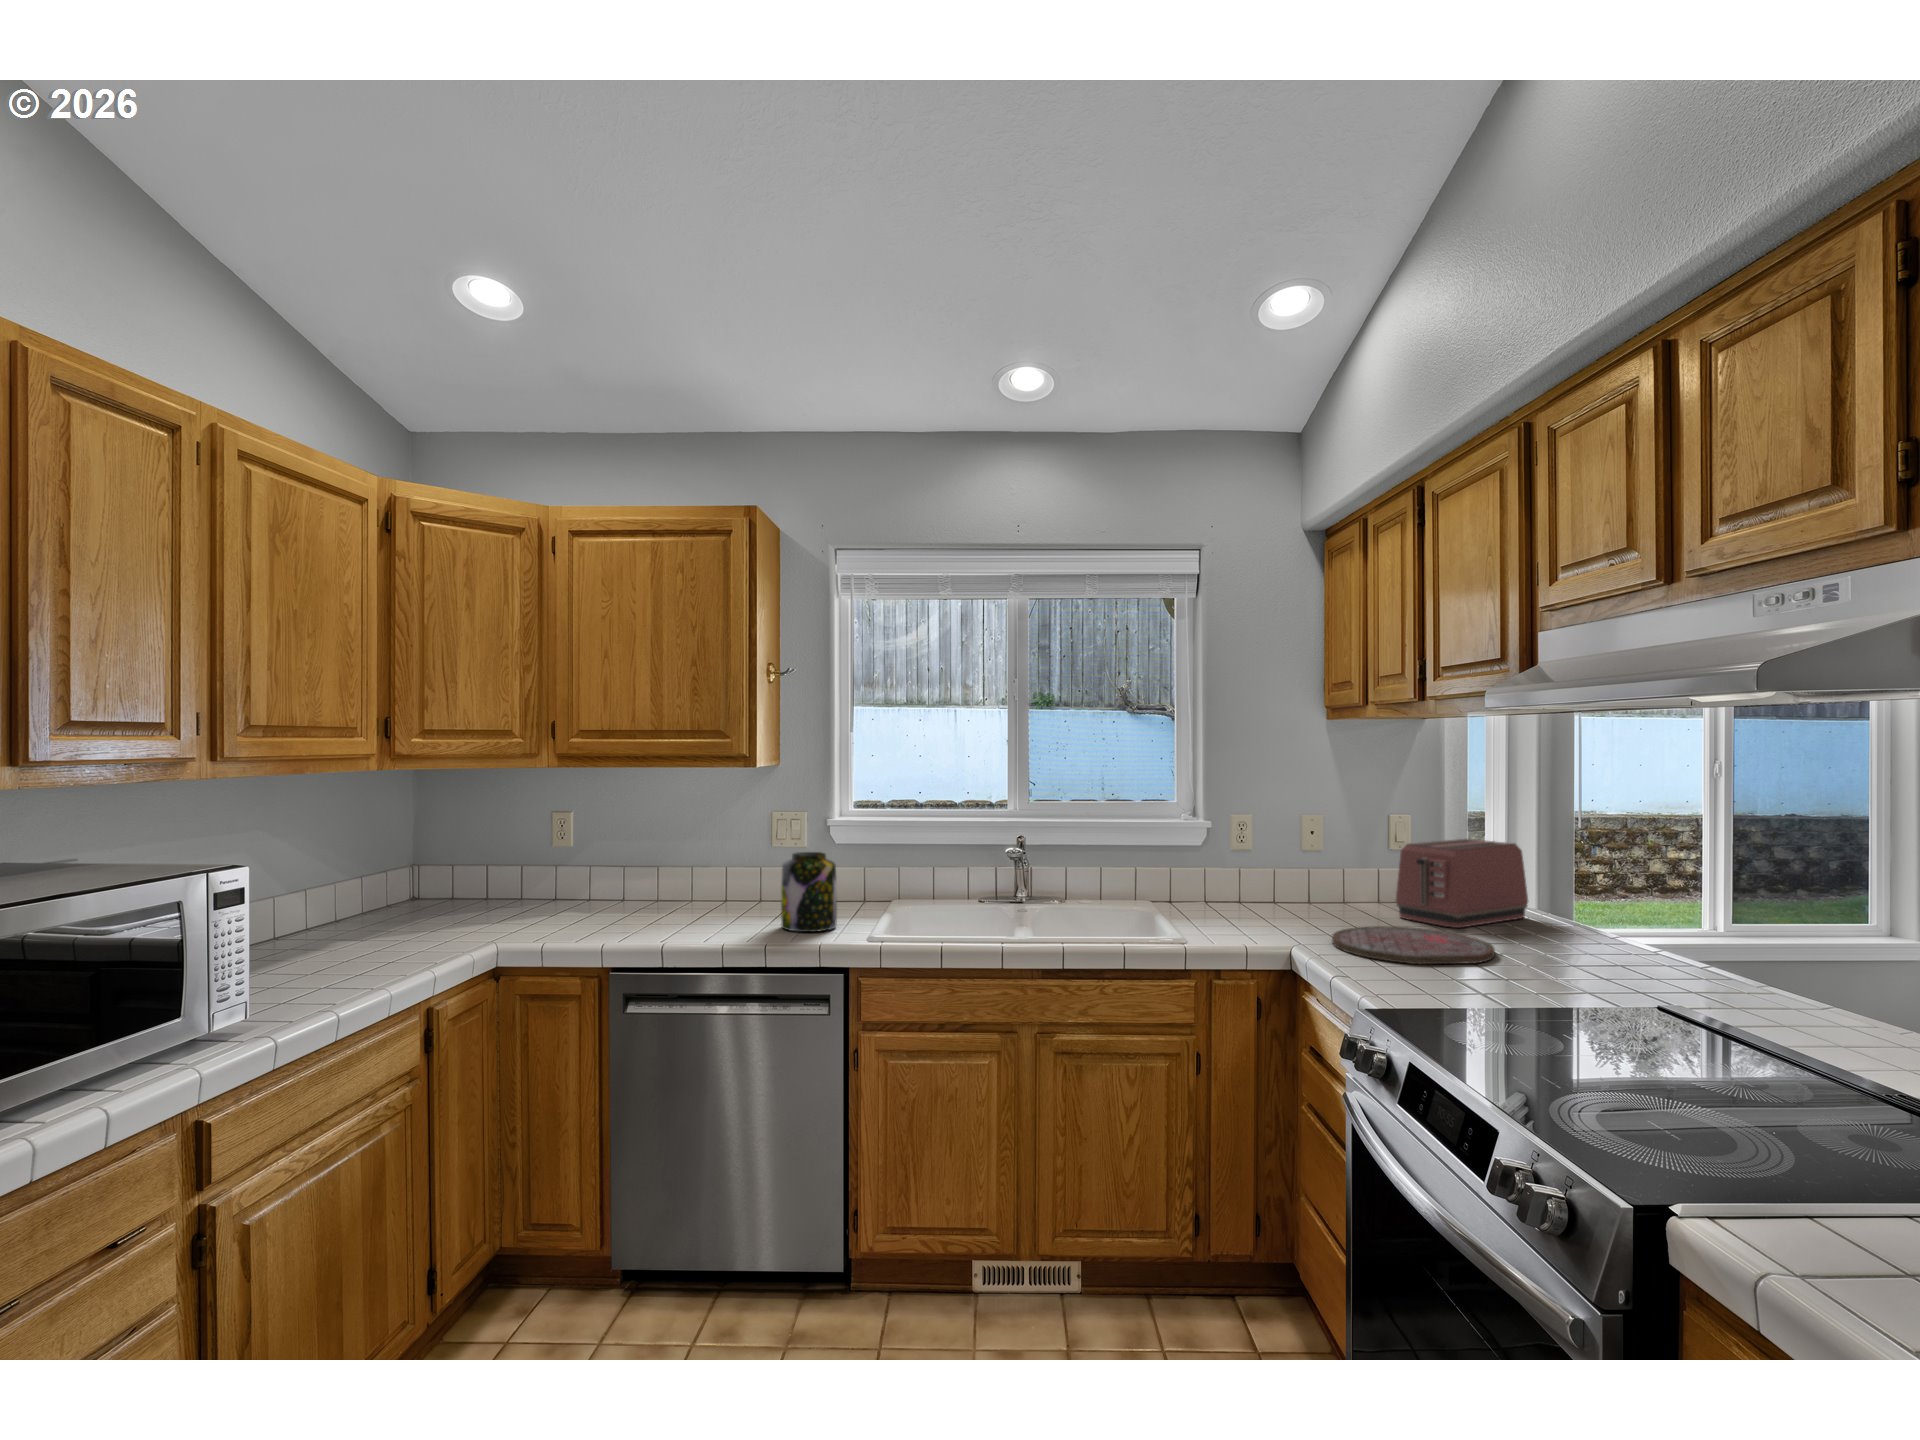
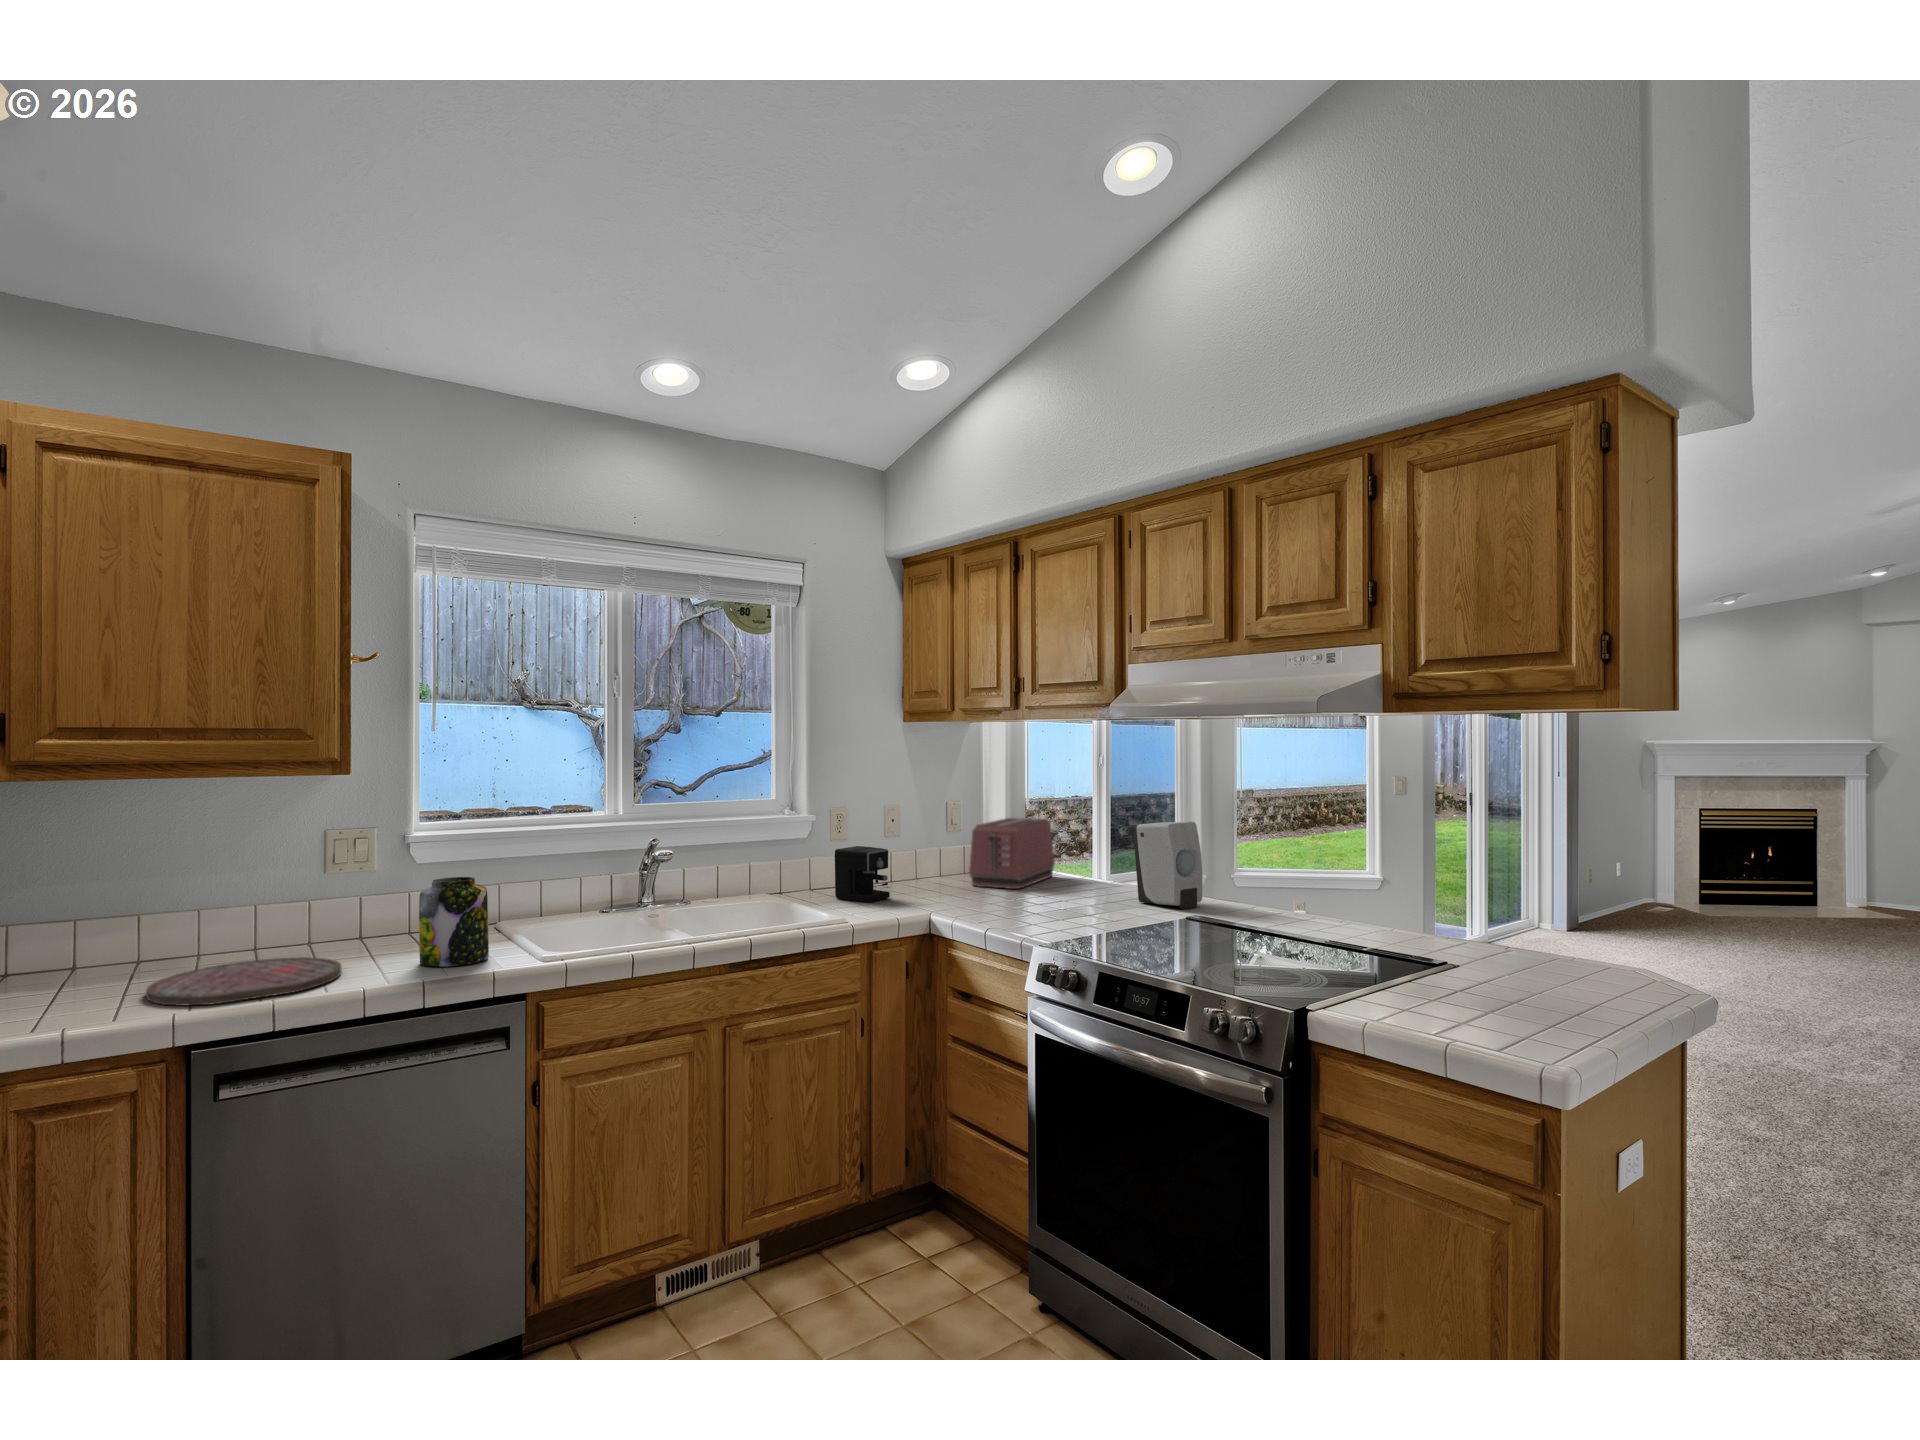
coffee maker: none [1218,857,1295,921] -> present [835,846,890,902]
soap dispenser: none [1606,859,1718,986] -> present [1133,822,1203,909]
cutting board: present [1332,926,1495,964] -> present [146,957,342,1005]

